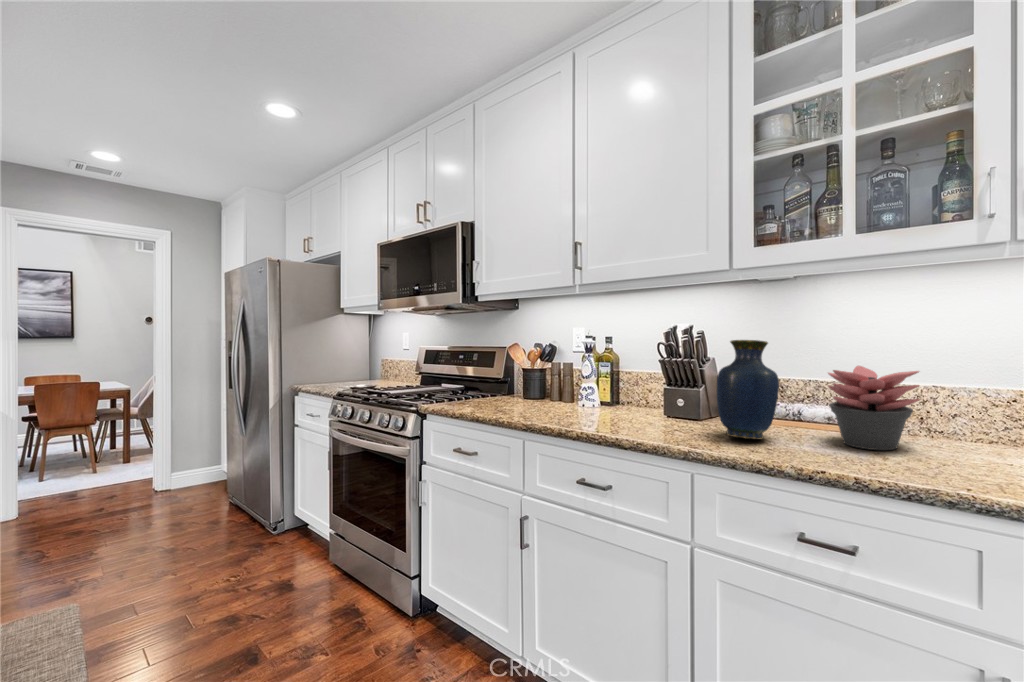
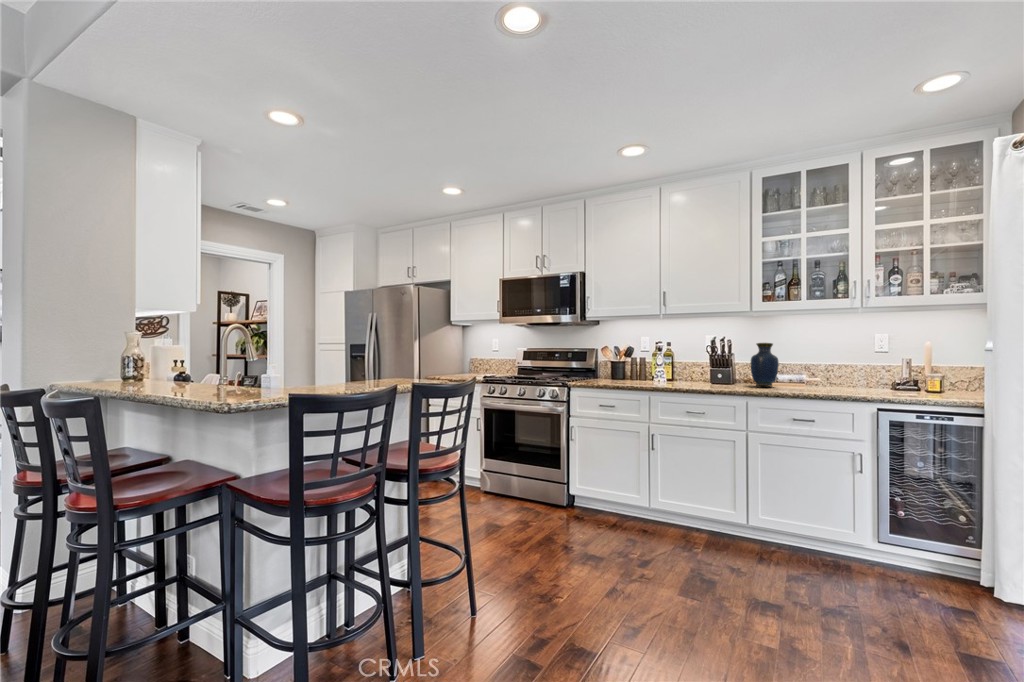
succulent plant: present [828,366,919,450] -> none [796,355,833,388]

